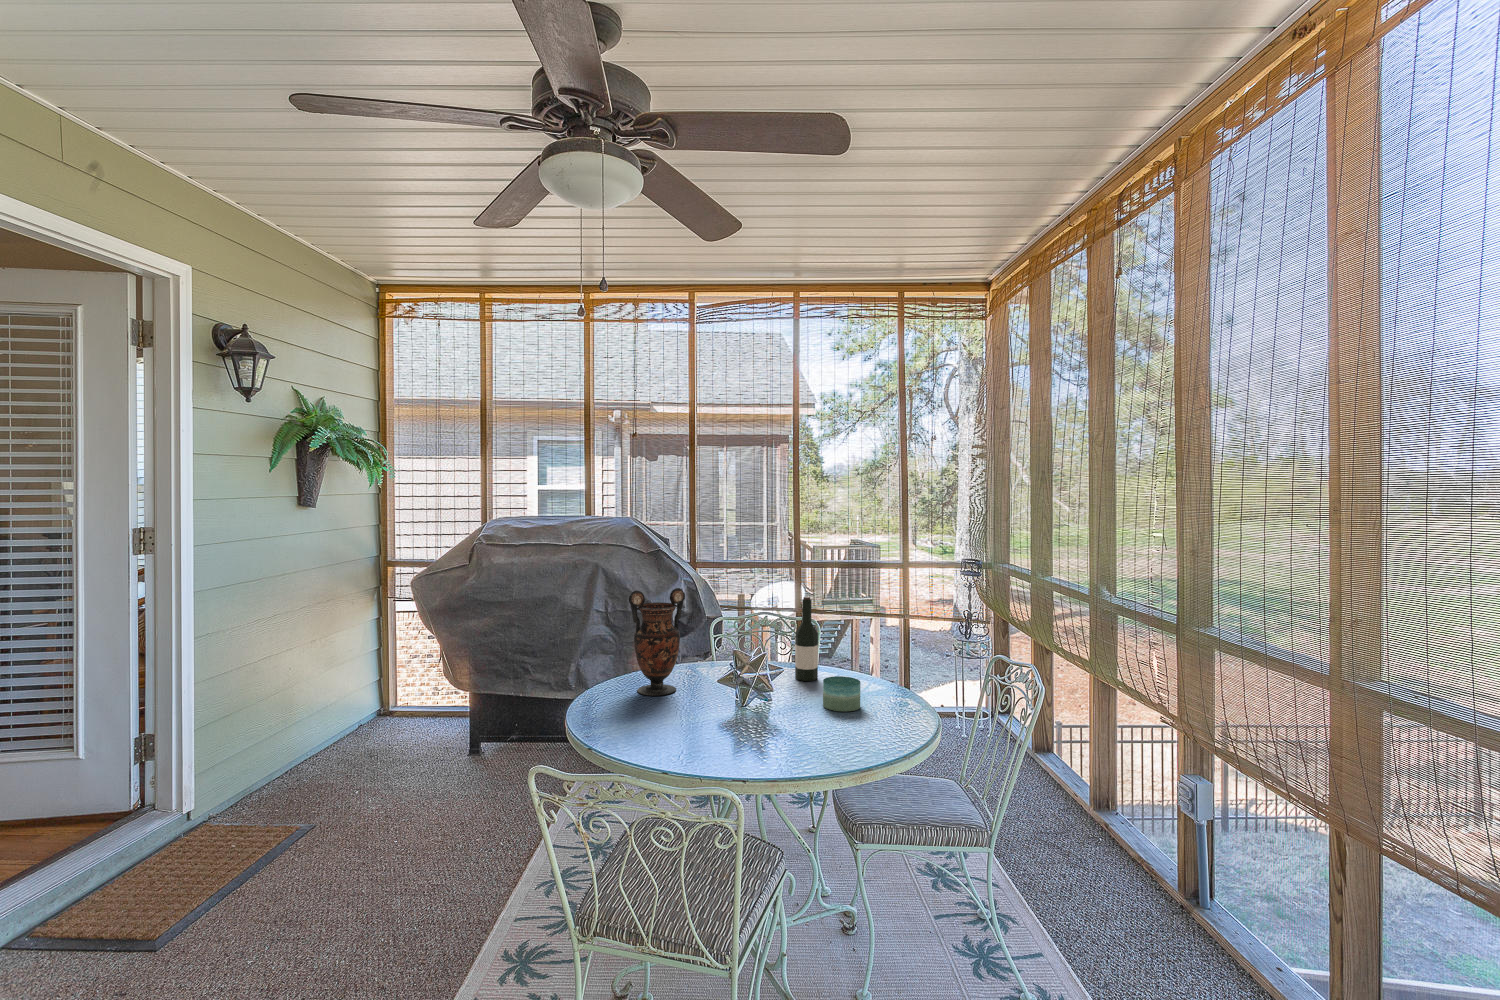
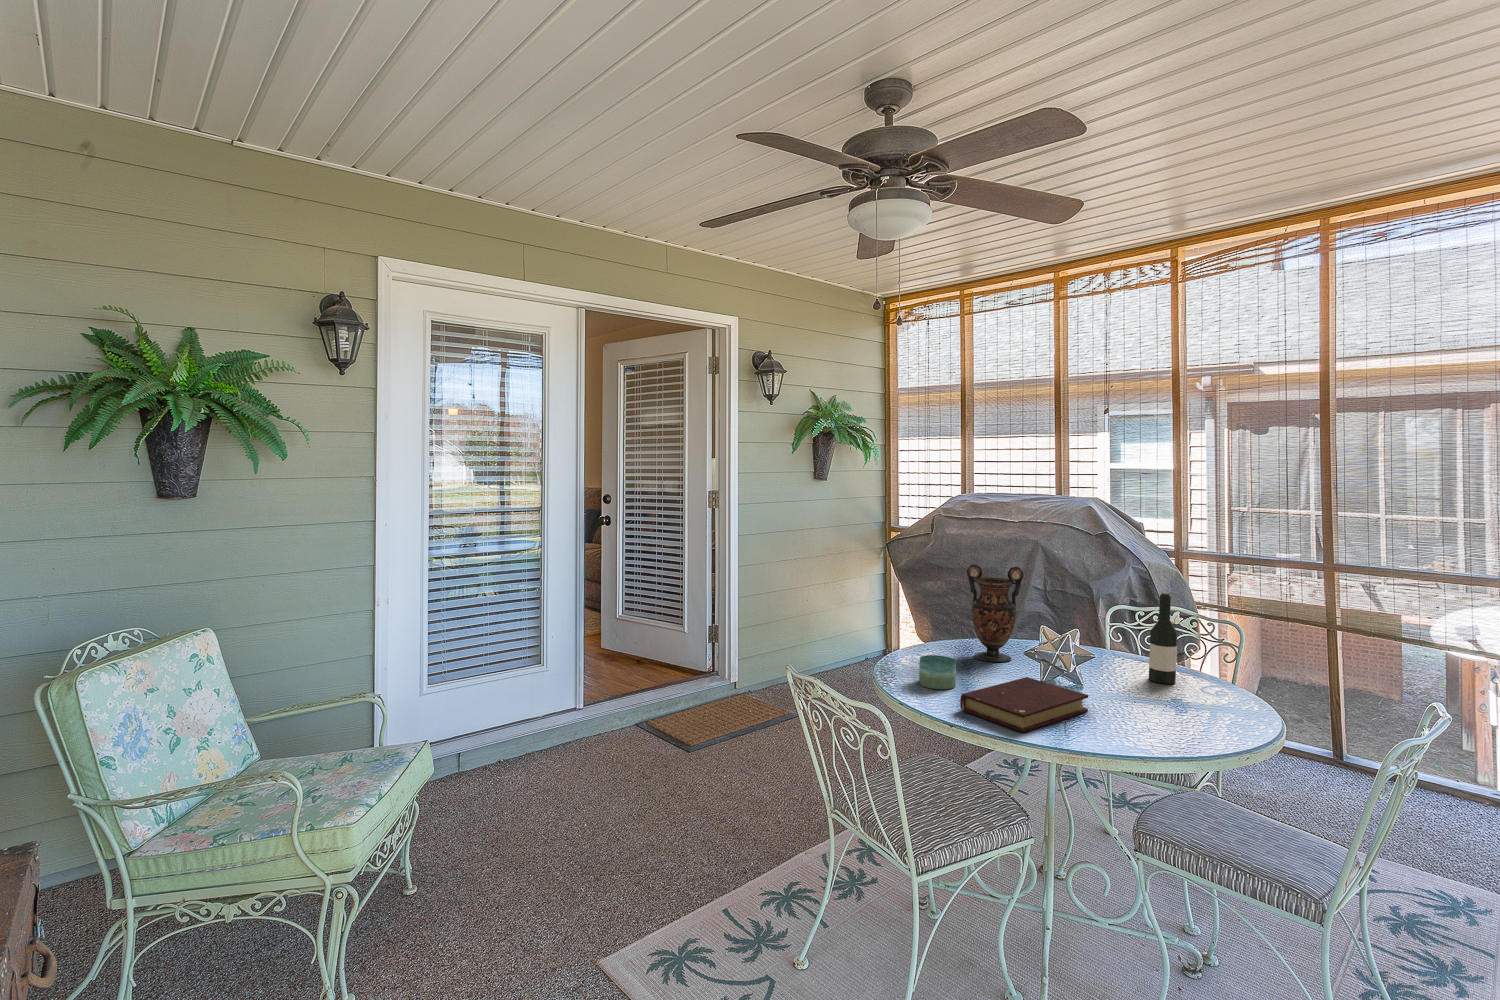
candle: present [823,676,860,711] -> present [919,655,956,689]
book: none [709,703,803,763] -> present [960,677,1088,733]

